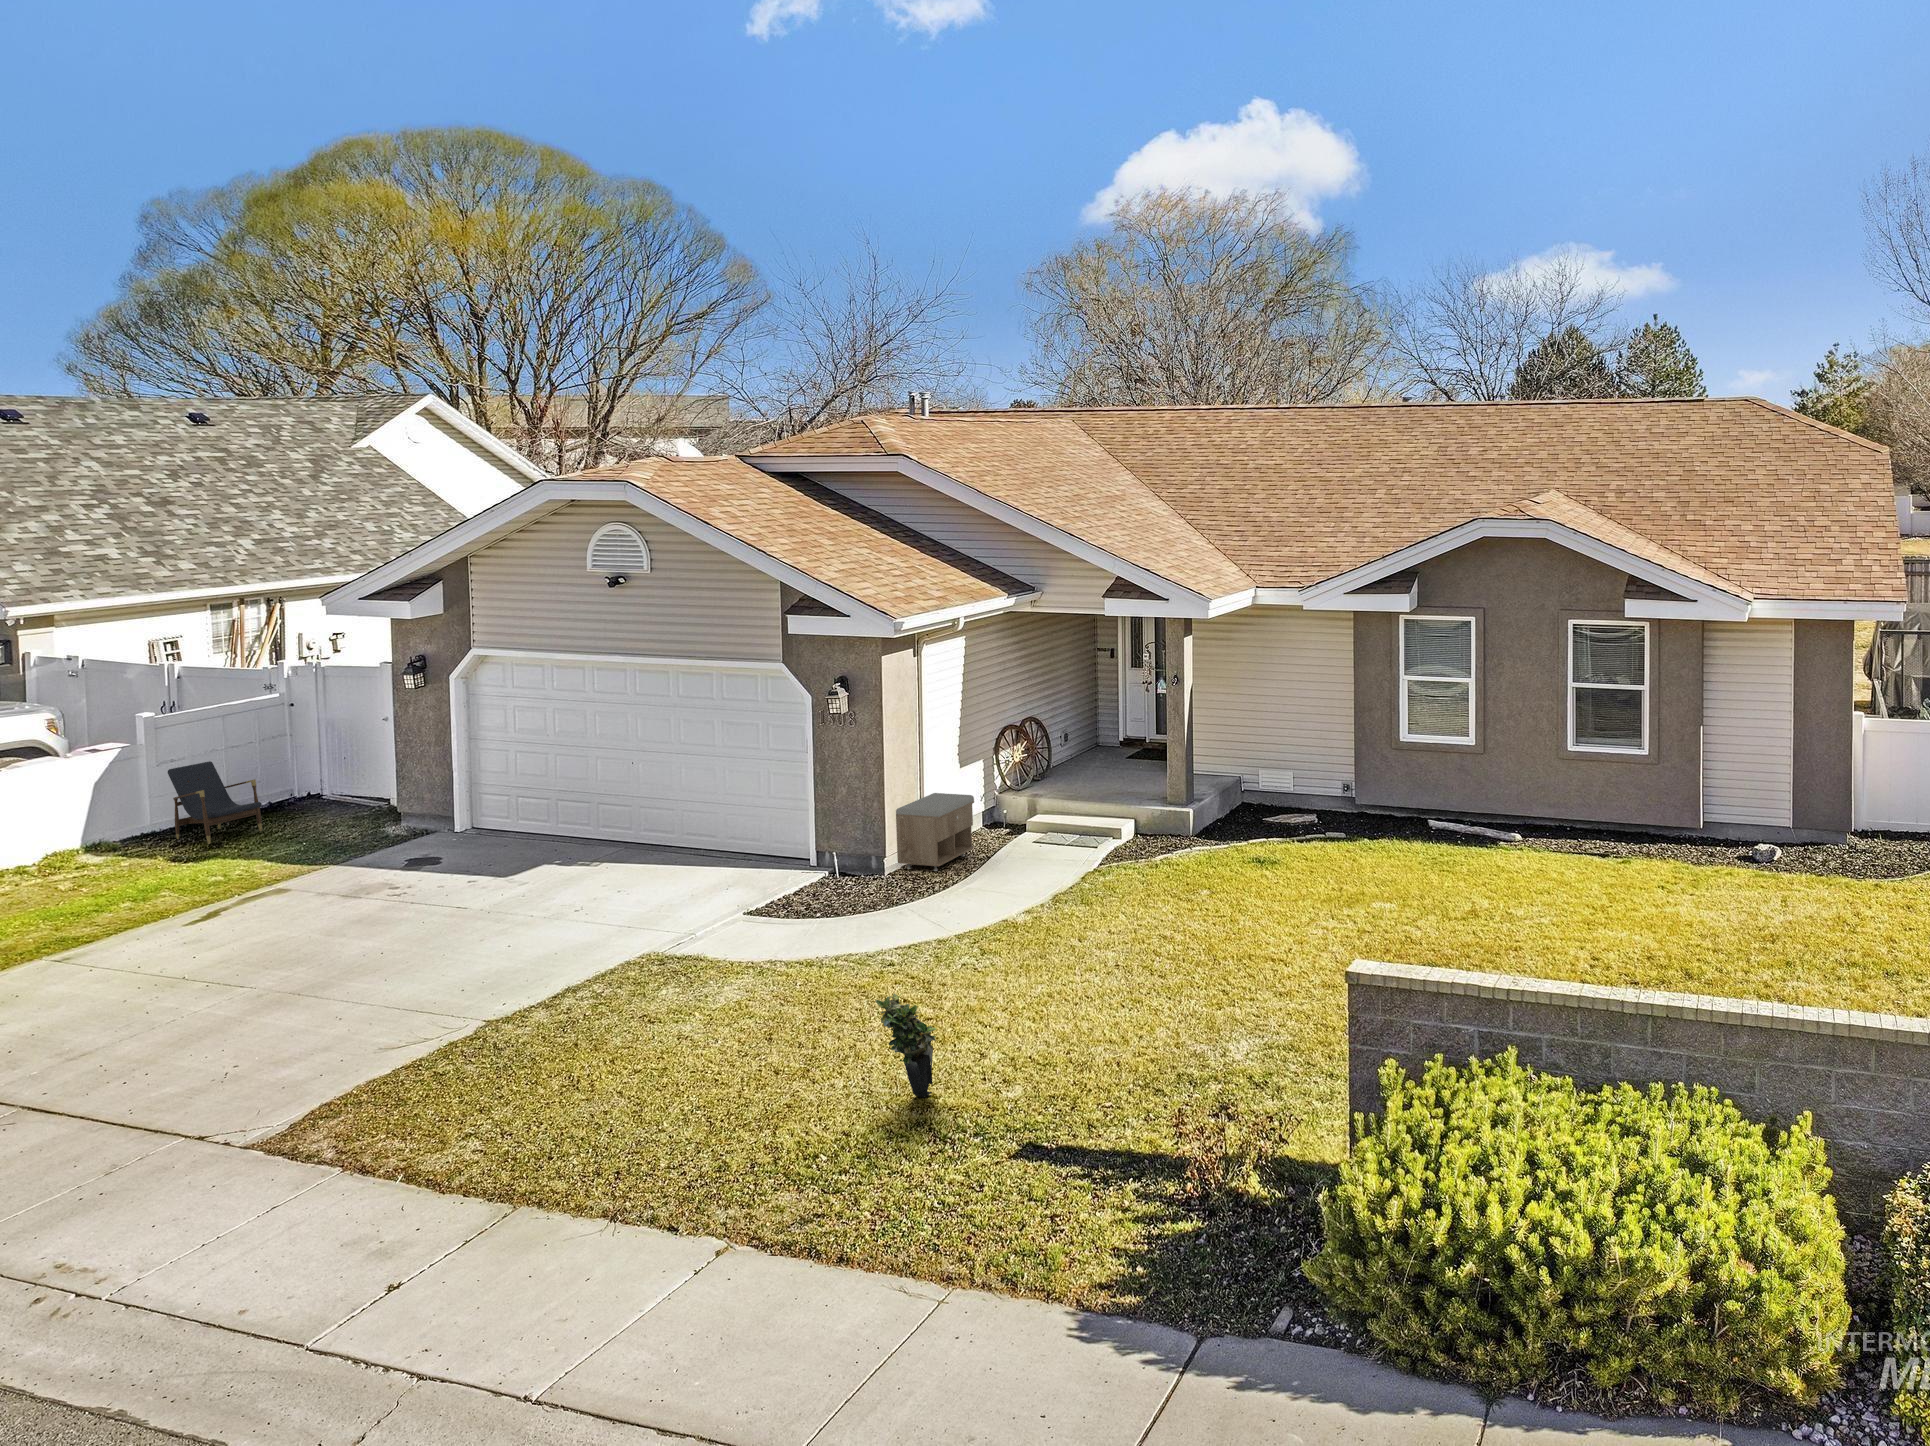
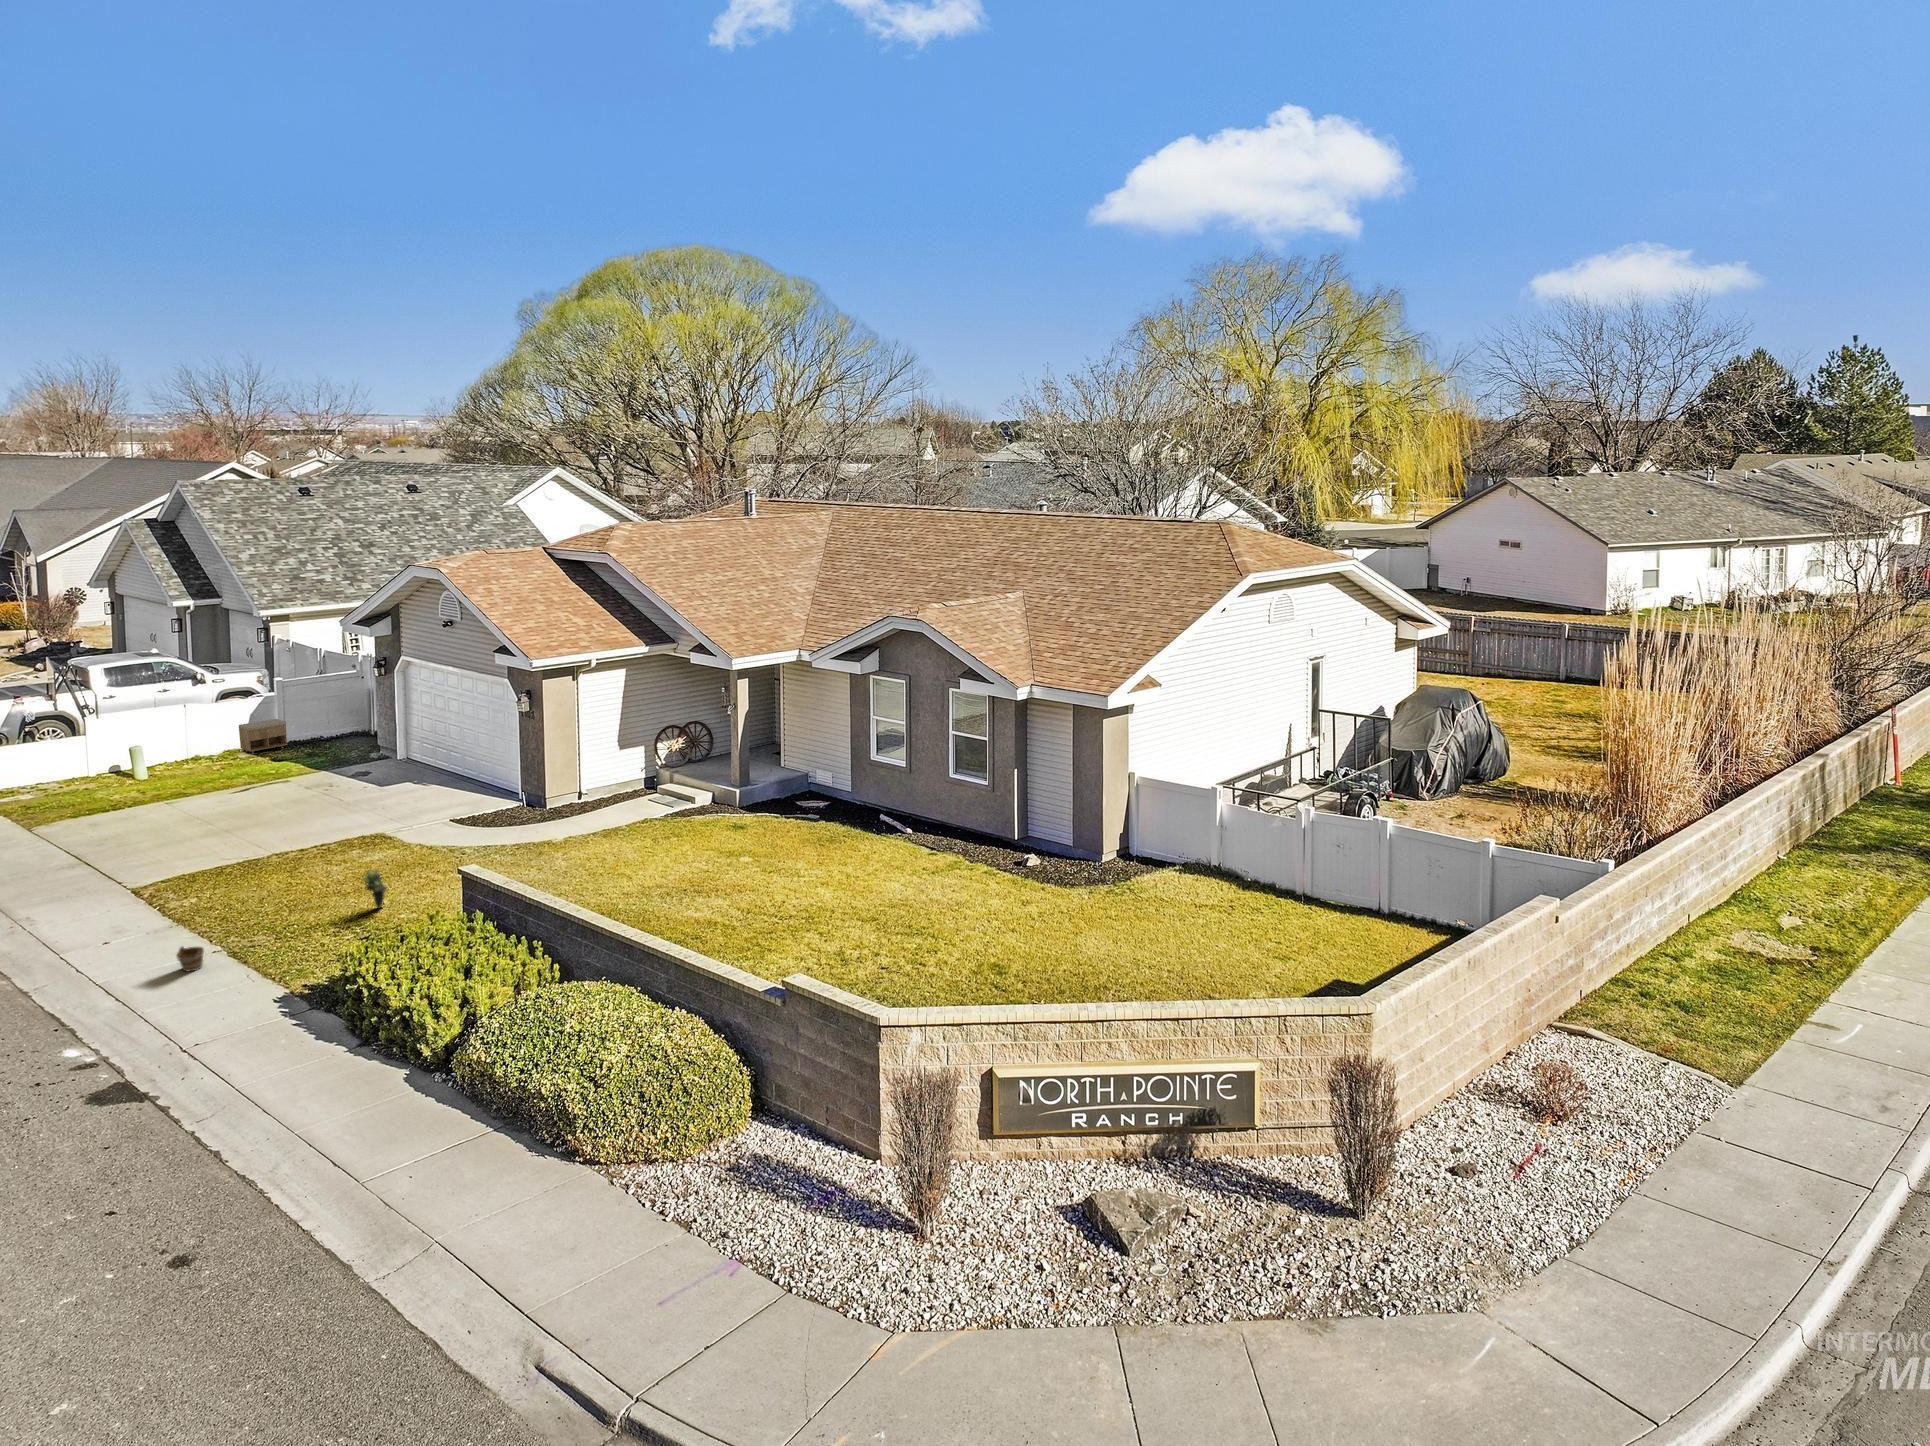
lounge chair: present [168,761,262,844] -> none [295,705,338,747]
storage bench: present [896,793,974,871] -> present [239,719,288,753]
bucket: none [656,1258,733,1344] -> present [177,947,204,972]

